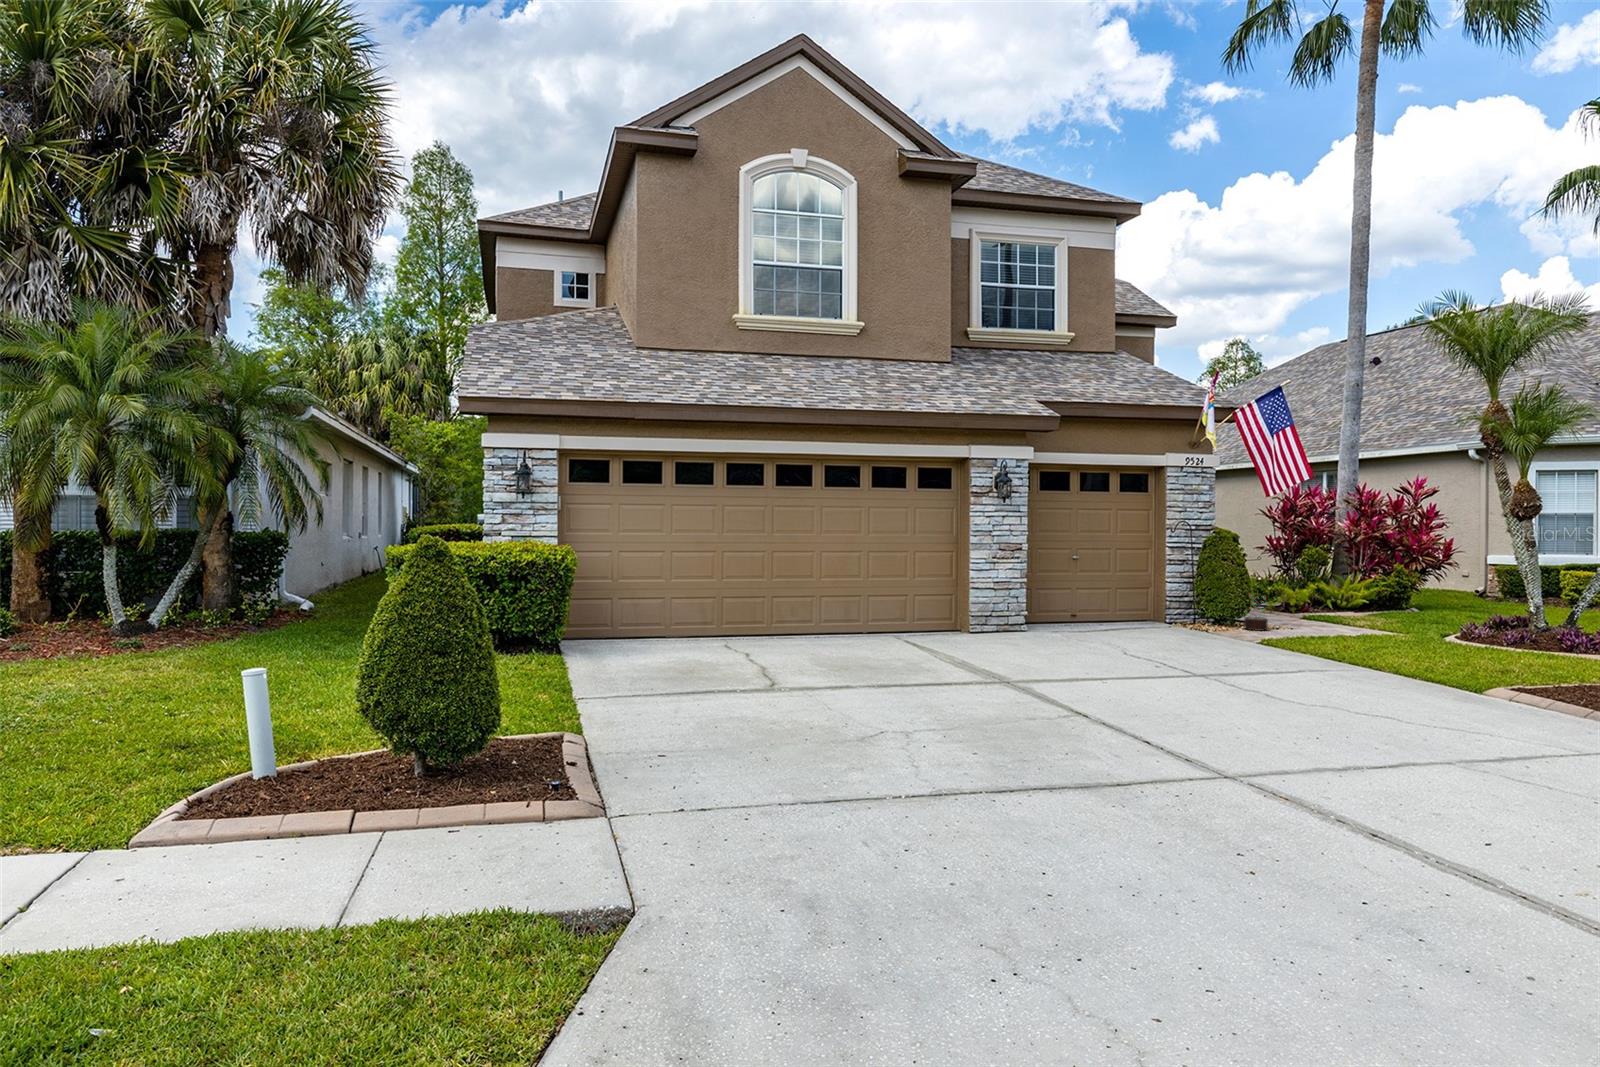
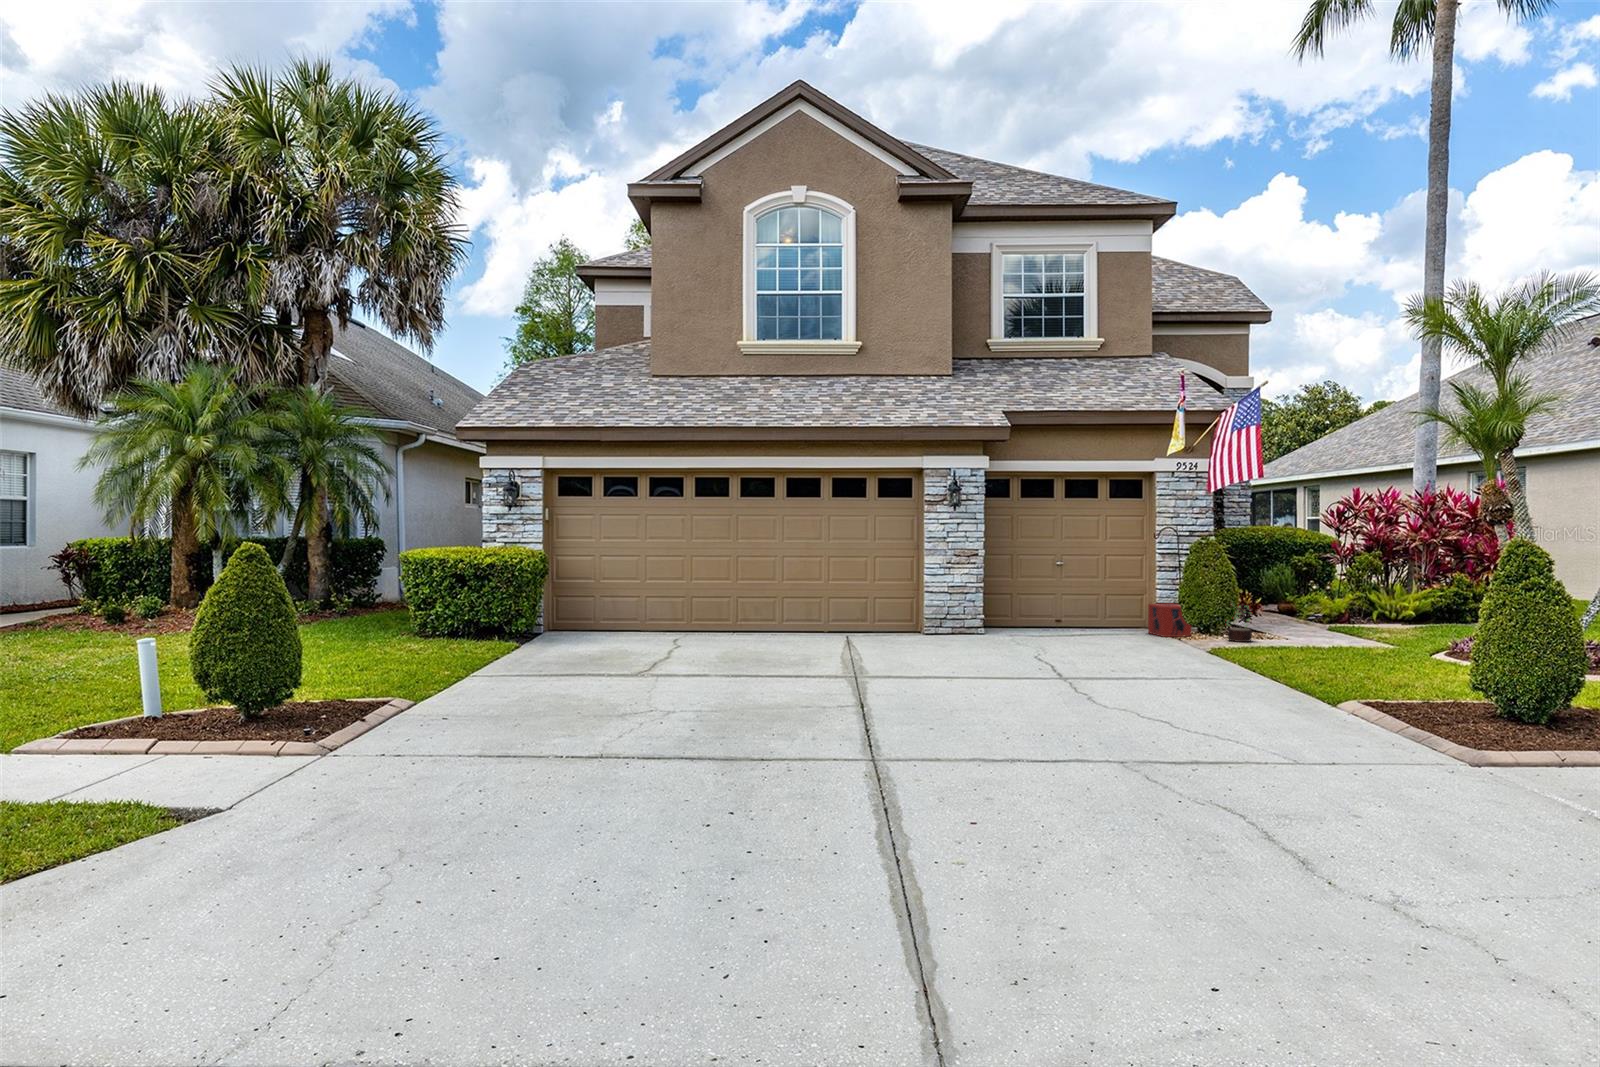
storage box: none [1163,595,1207,627] -> present [1148,603,1192,637]

